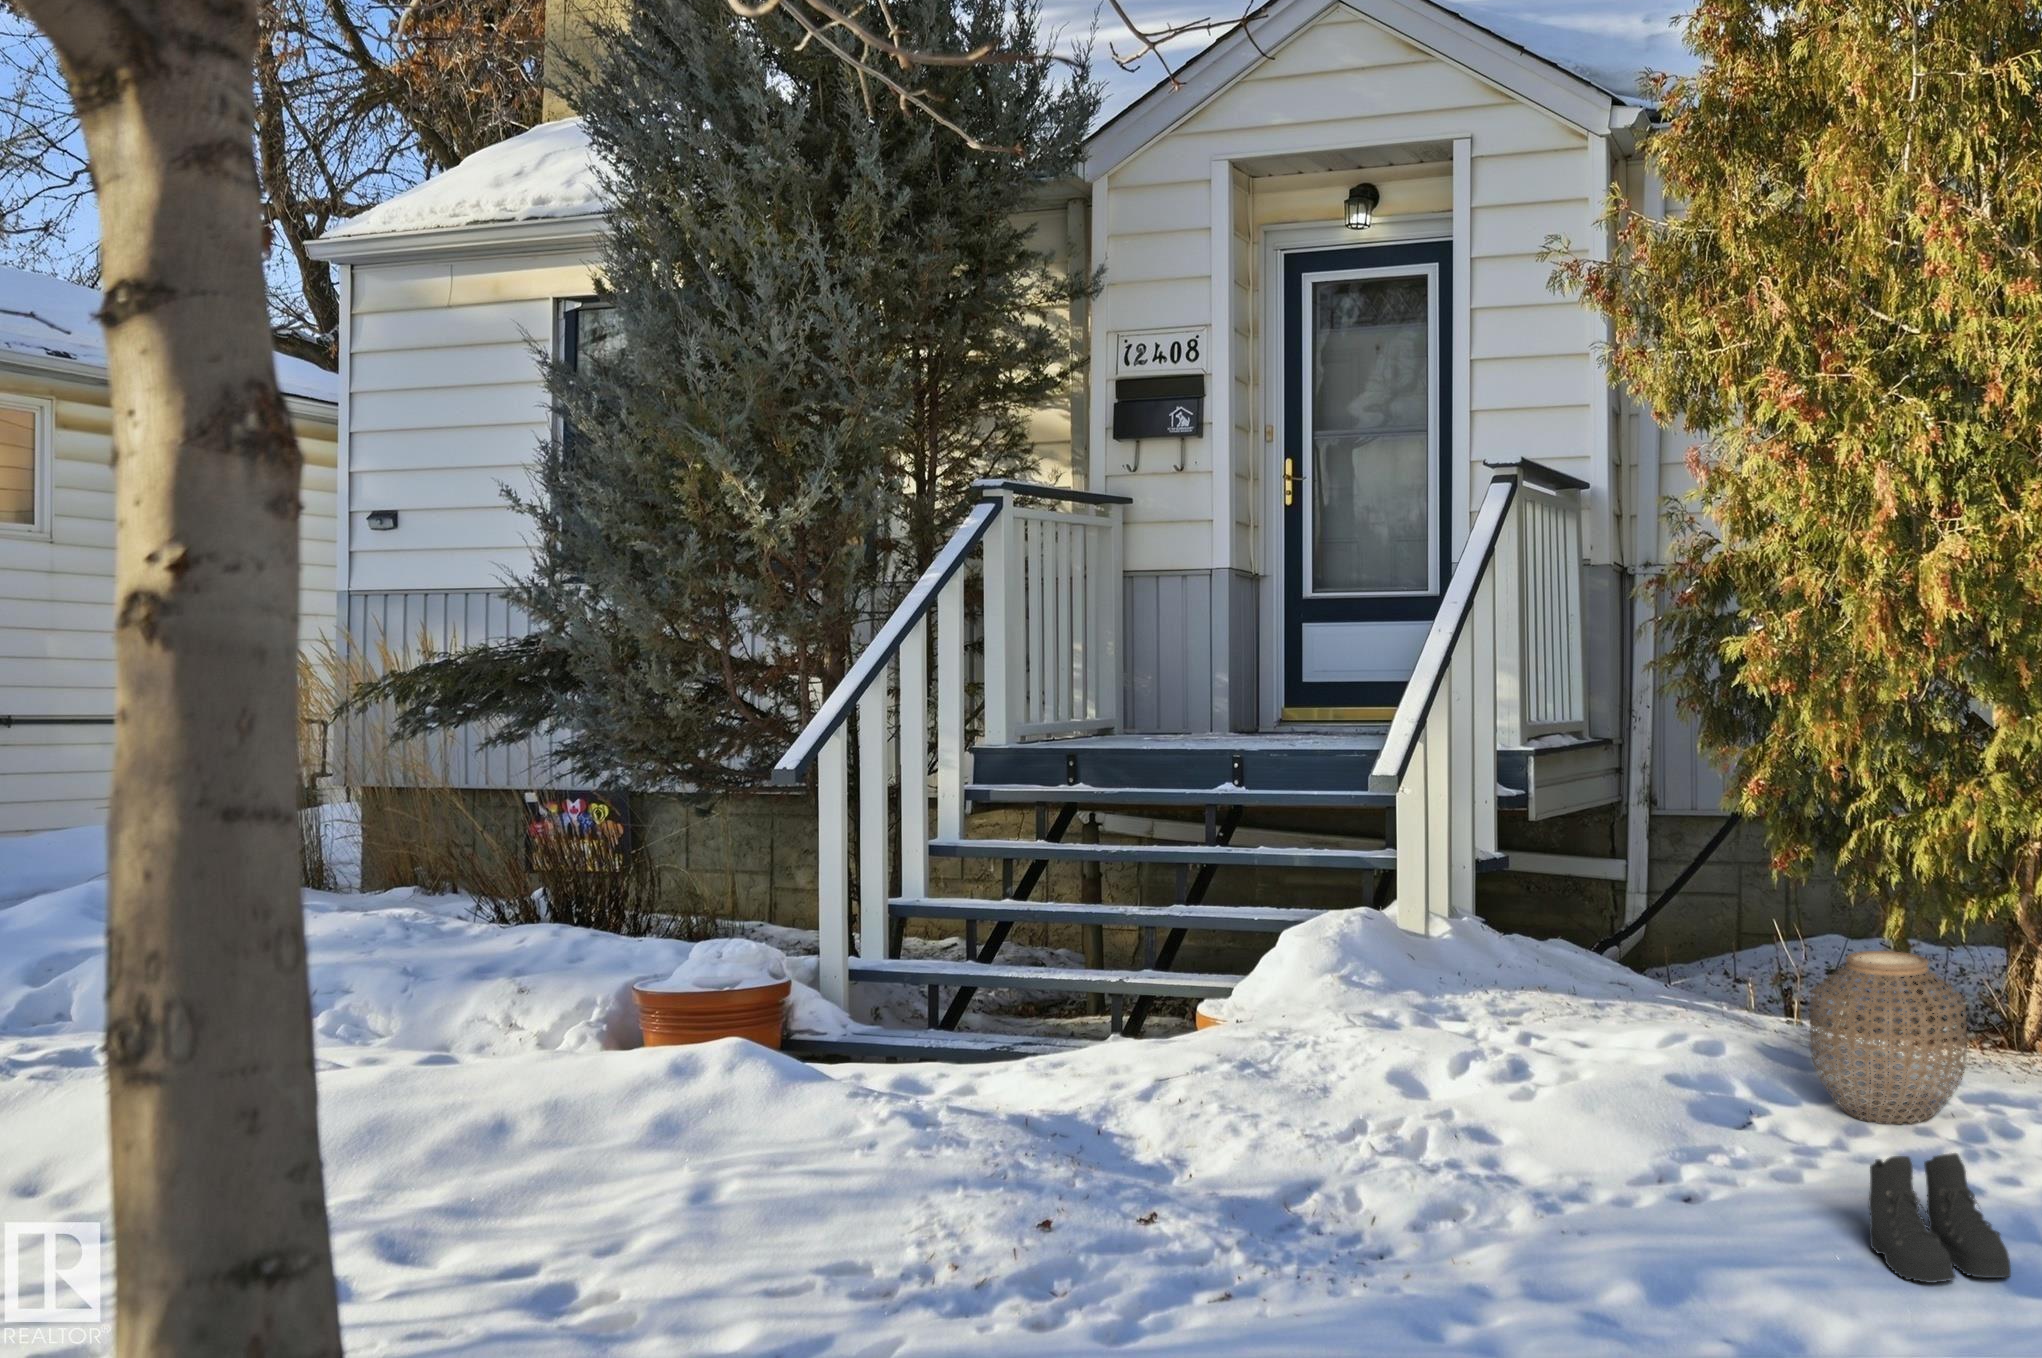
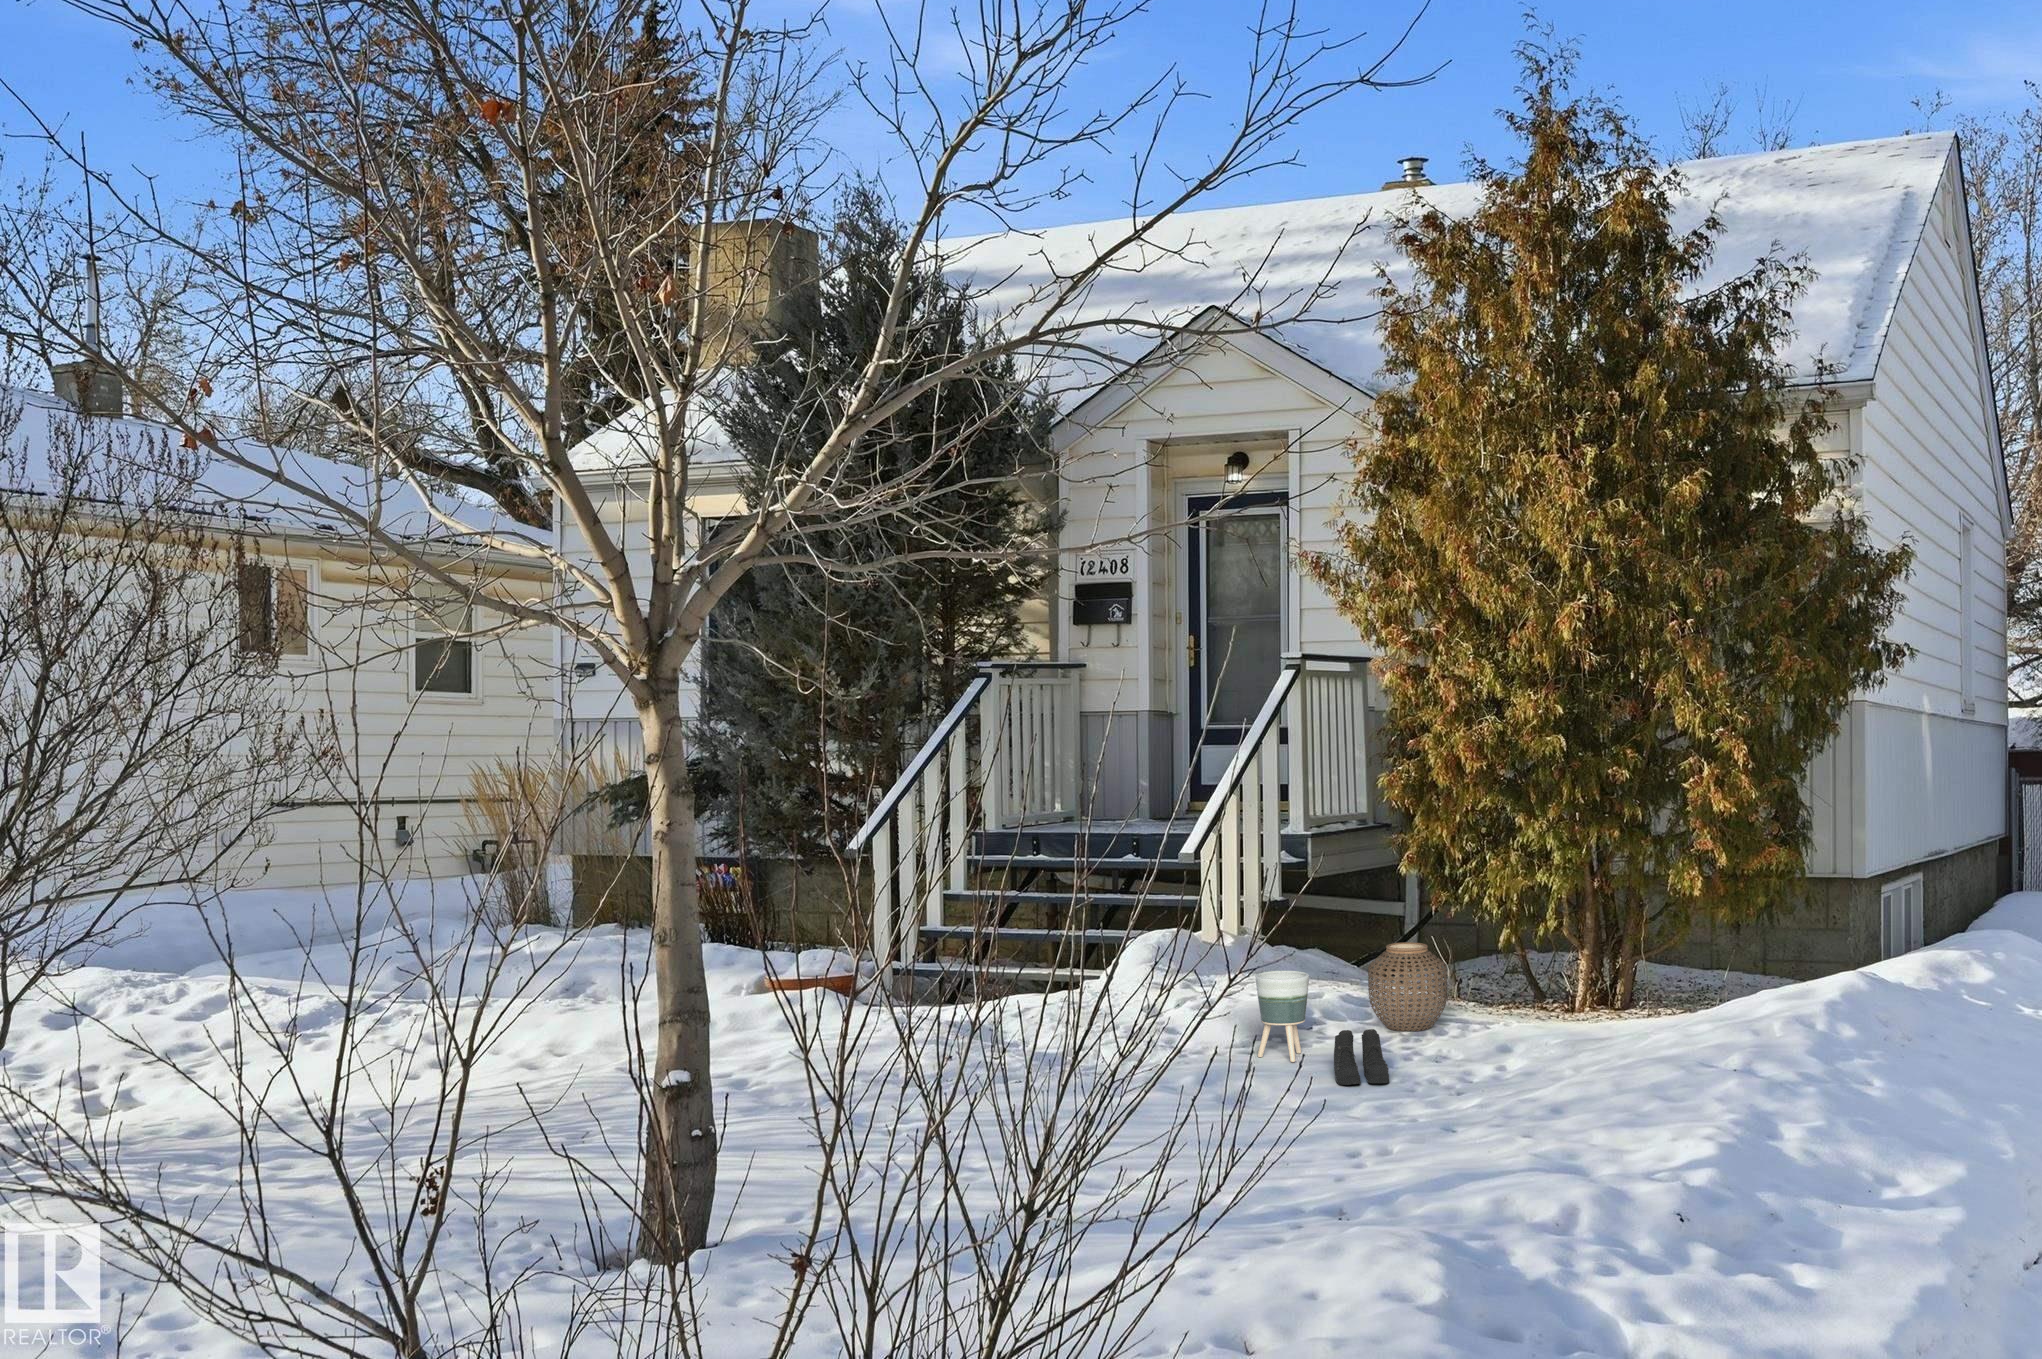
planter: none [1660,1016,1772,1210] -> present [1256,971,1309,1062]

